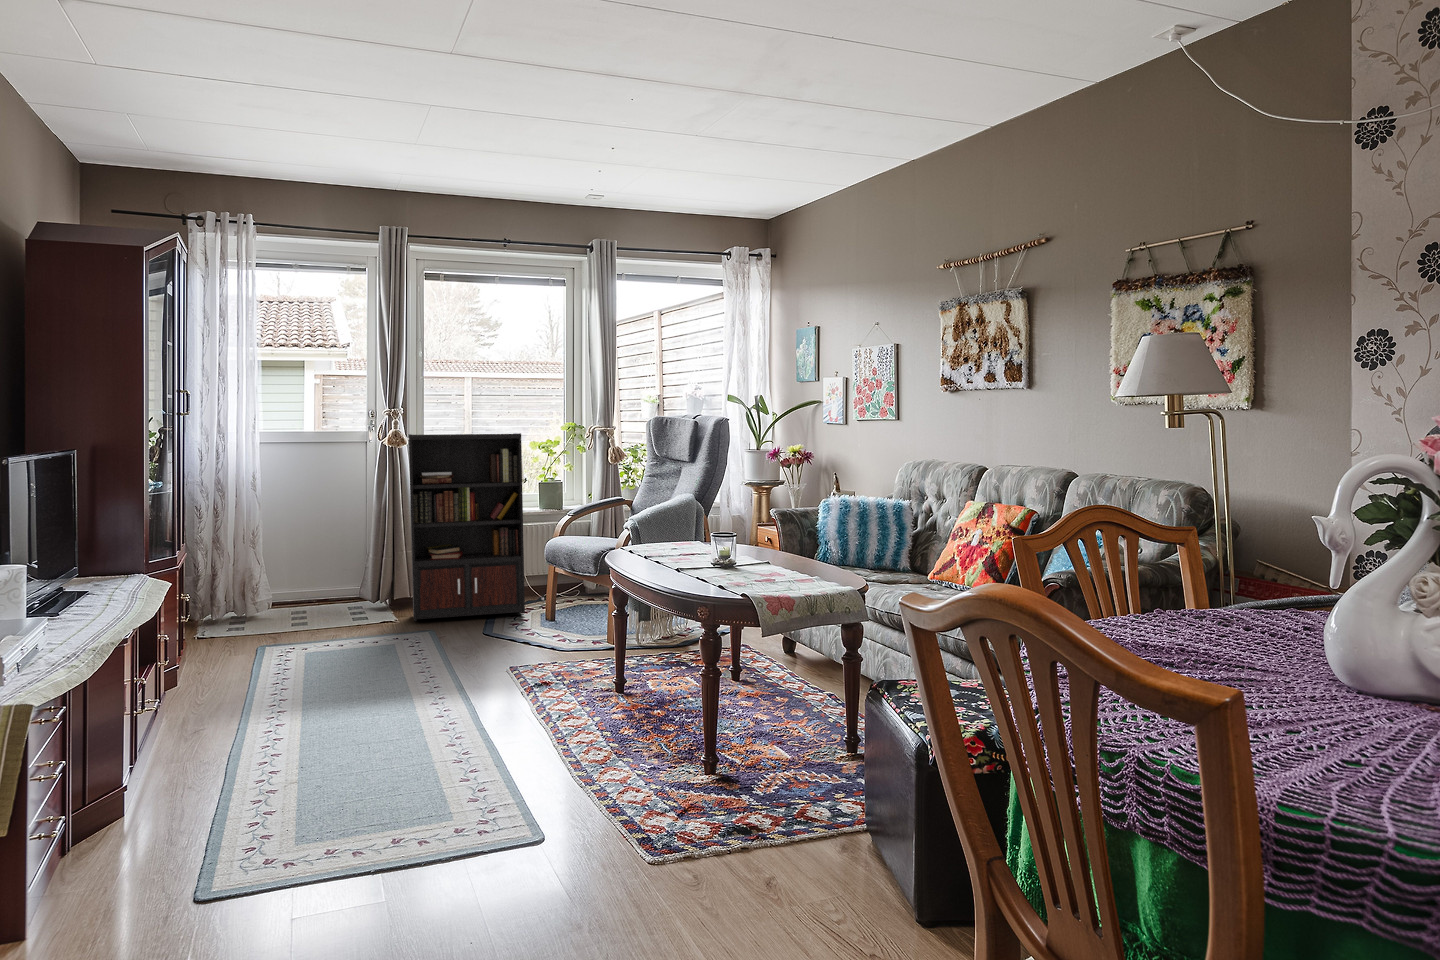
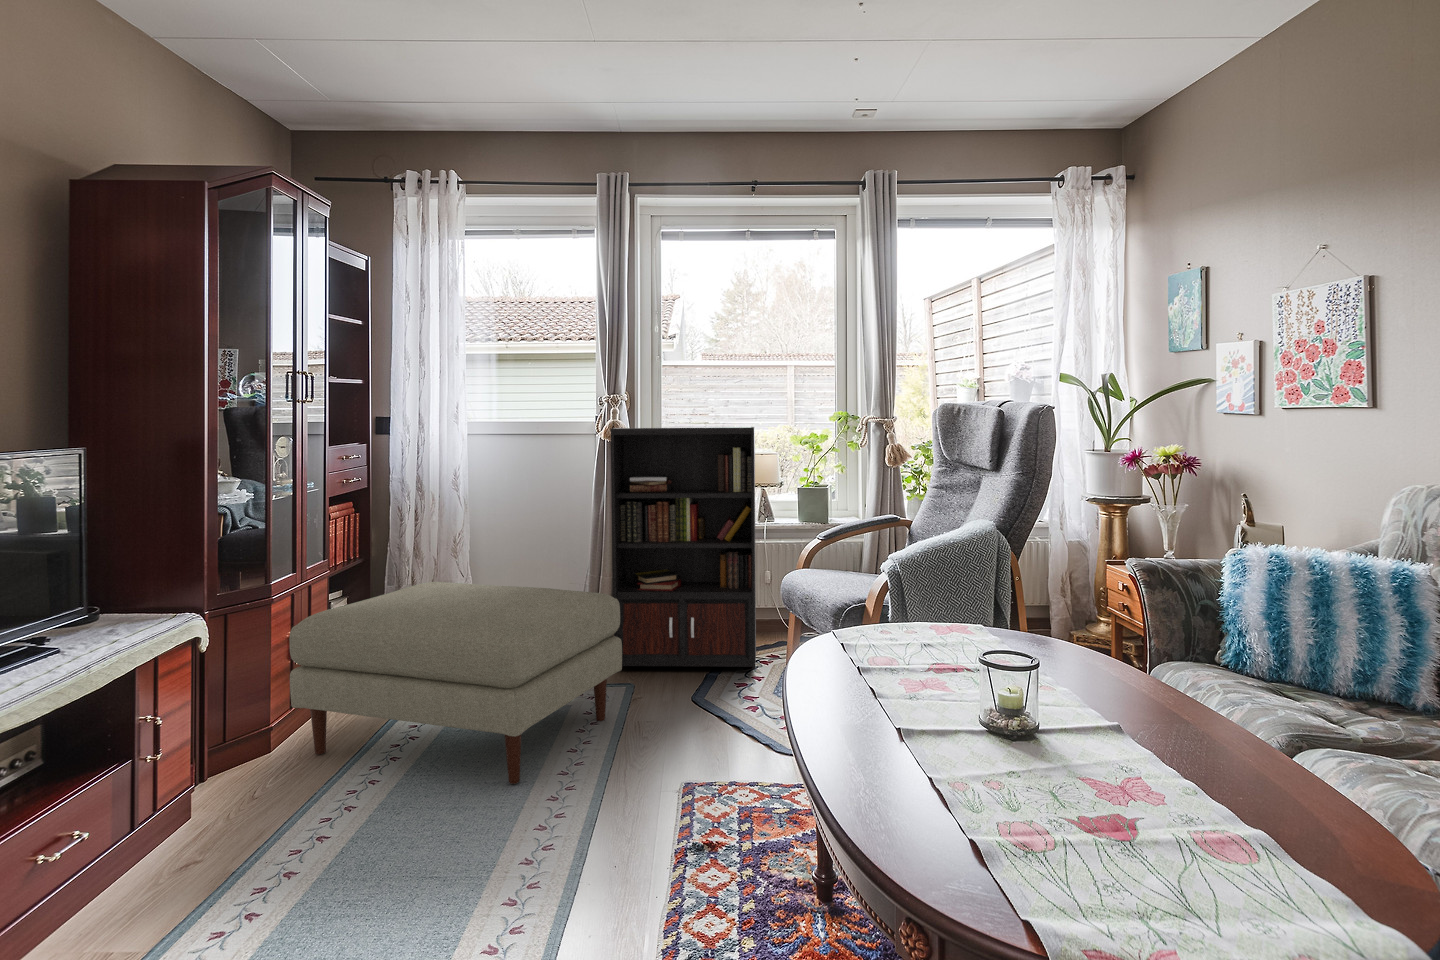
ottoman: none [199,553,440,681] -> present [289,582,622,784]

